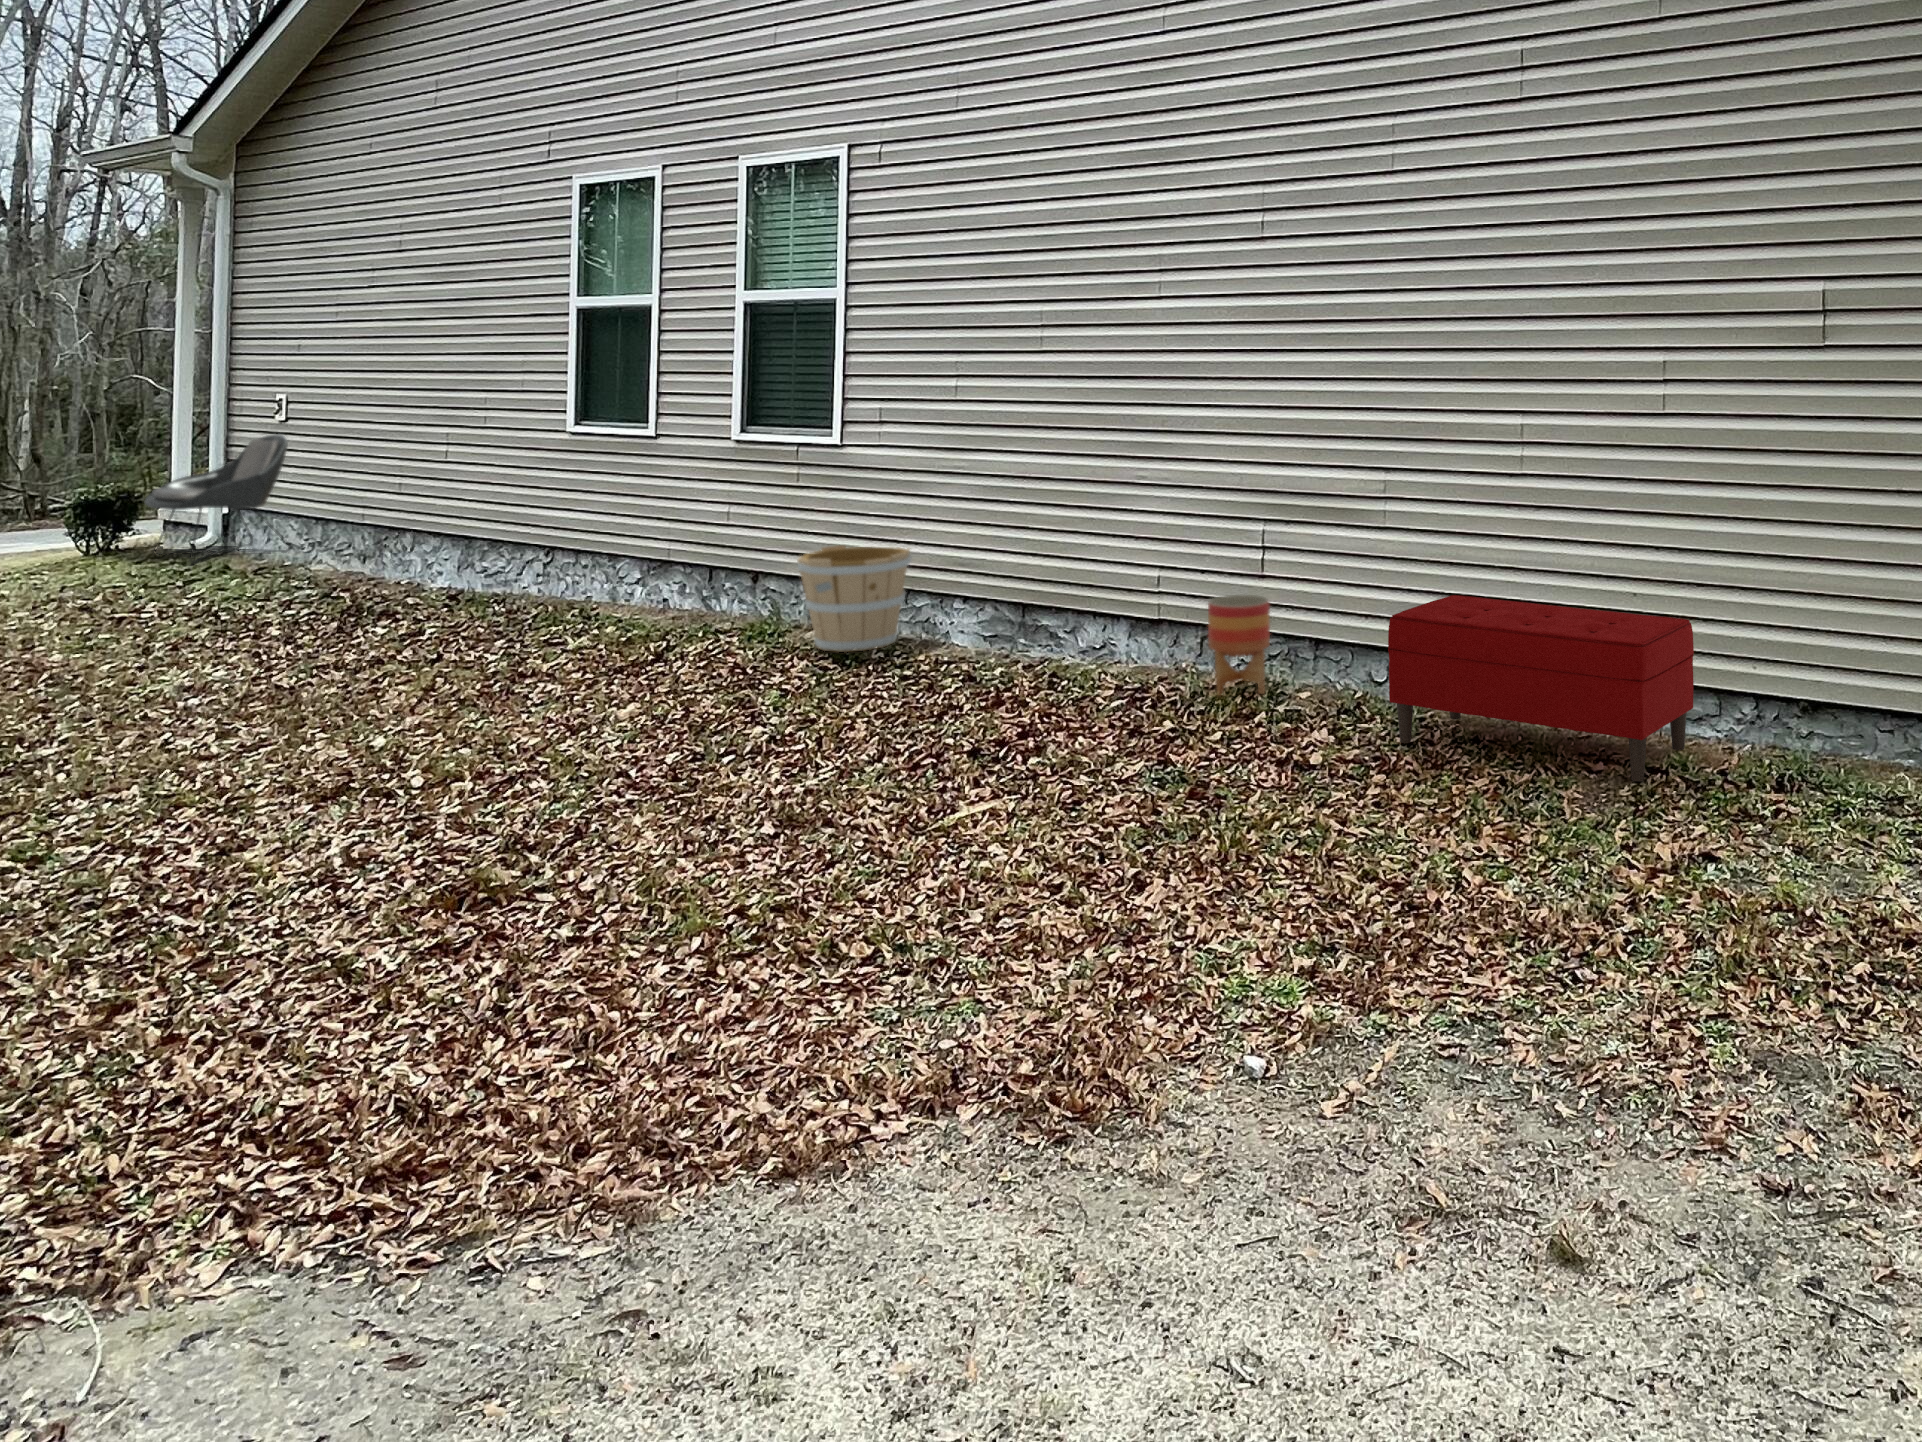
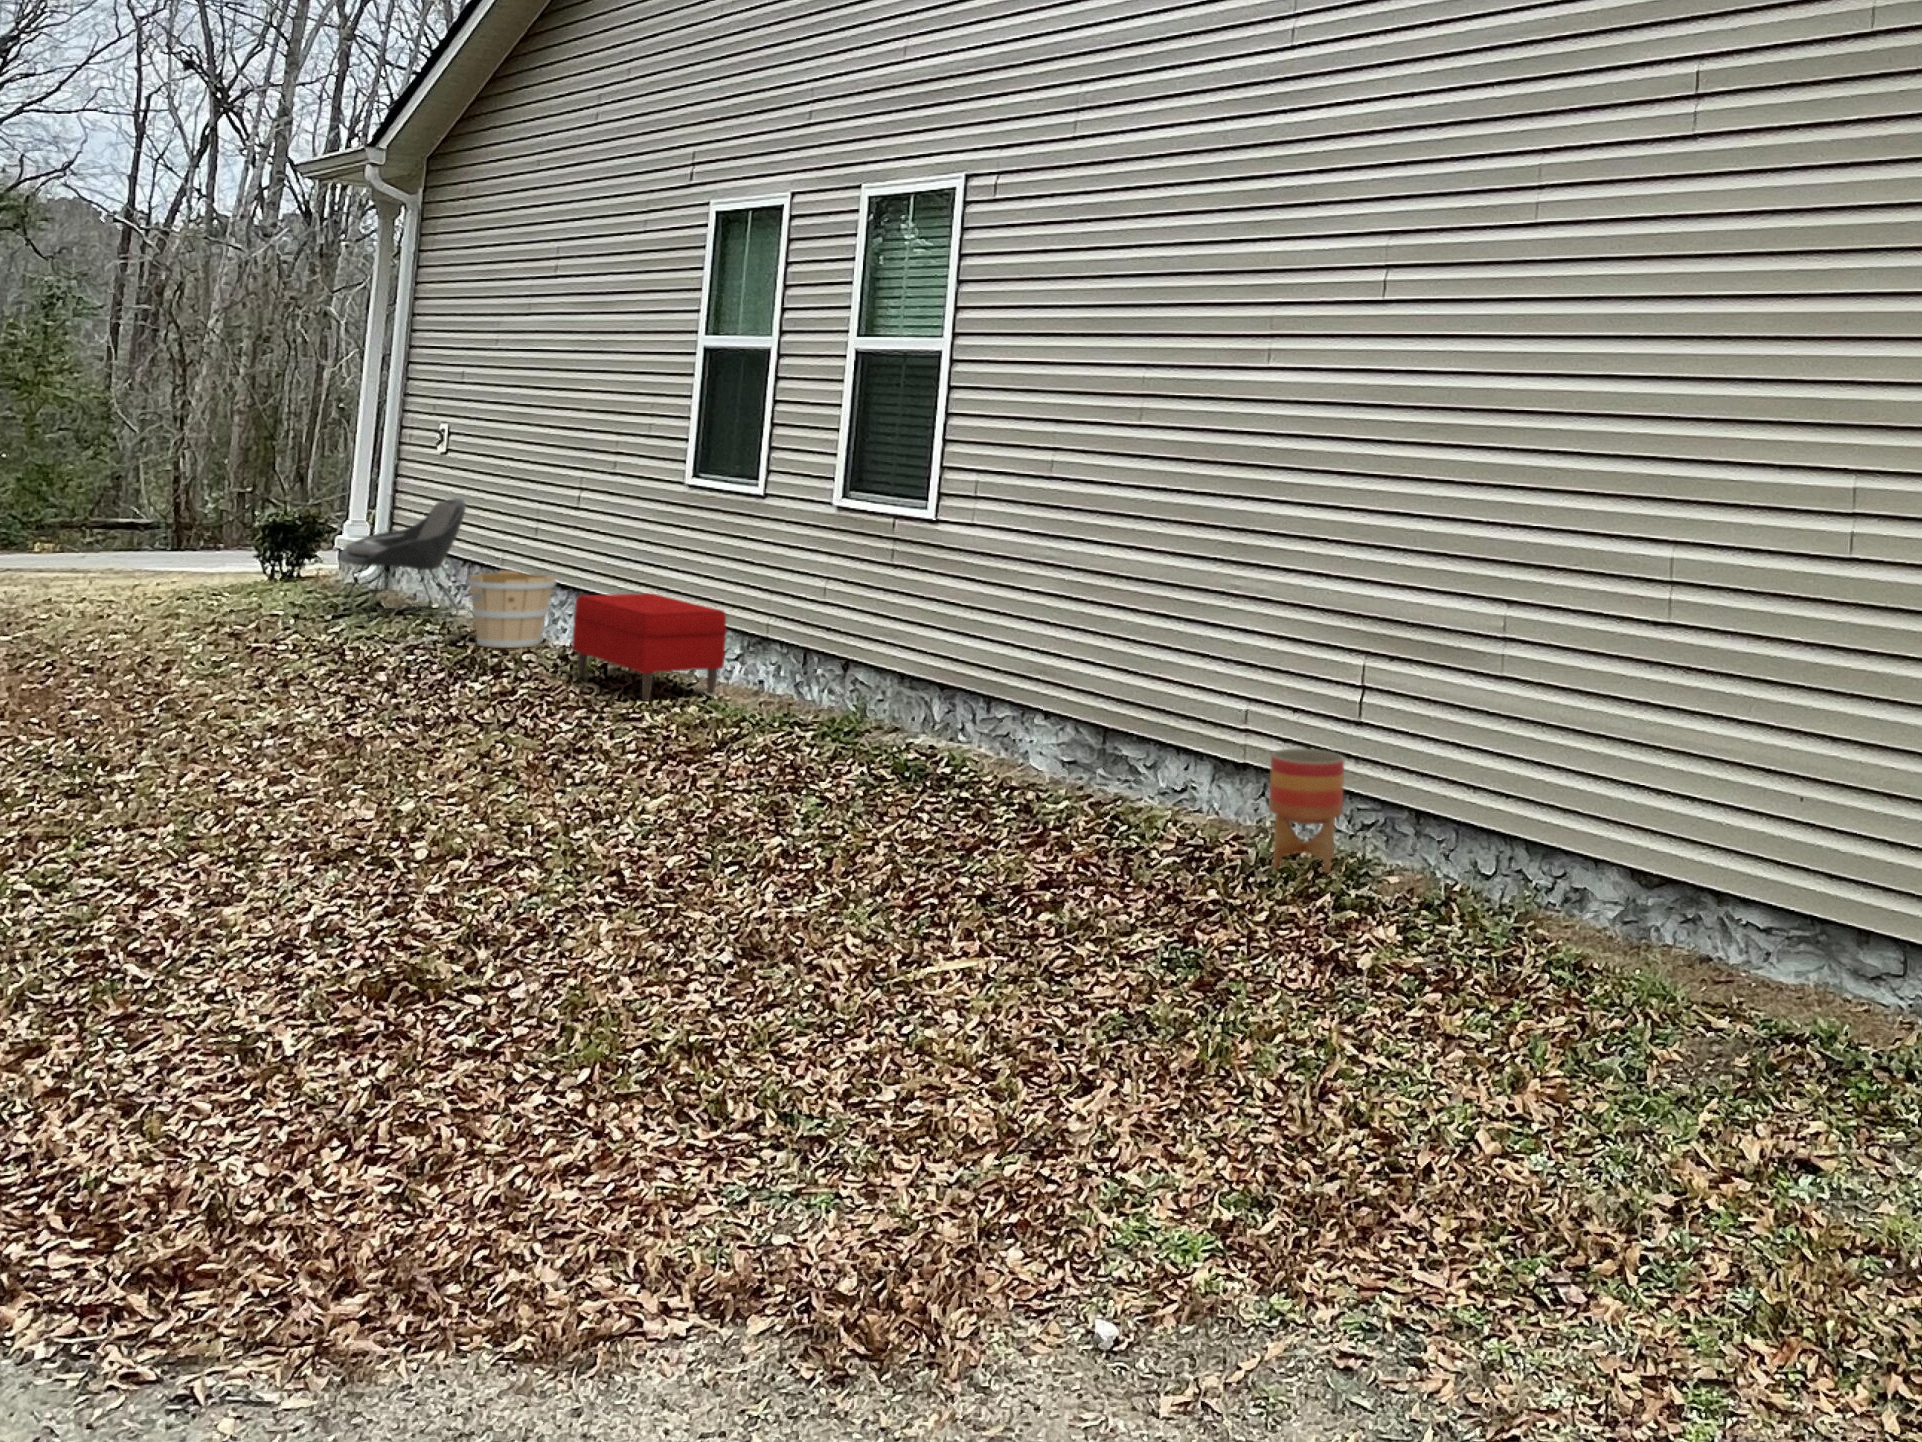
wooden bucket: present [797,545,912,652] -> present [469,571,556,648]
bench: present [1388,595,1694,781] -> present [572,593,726,700]

